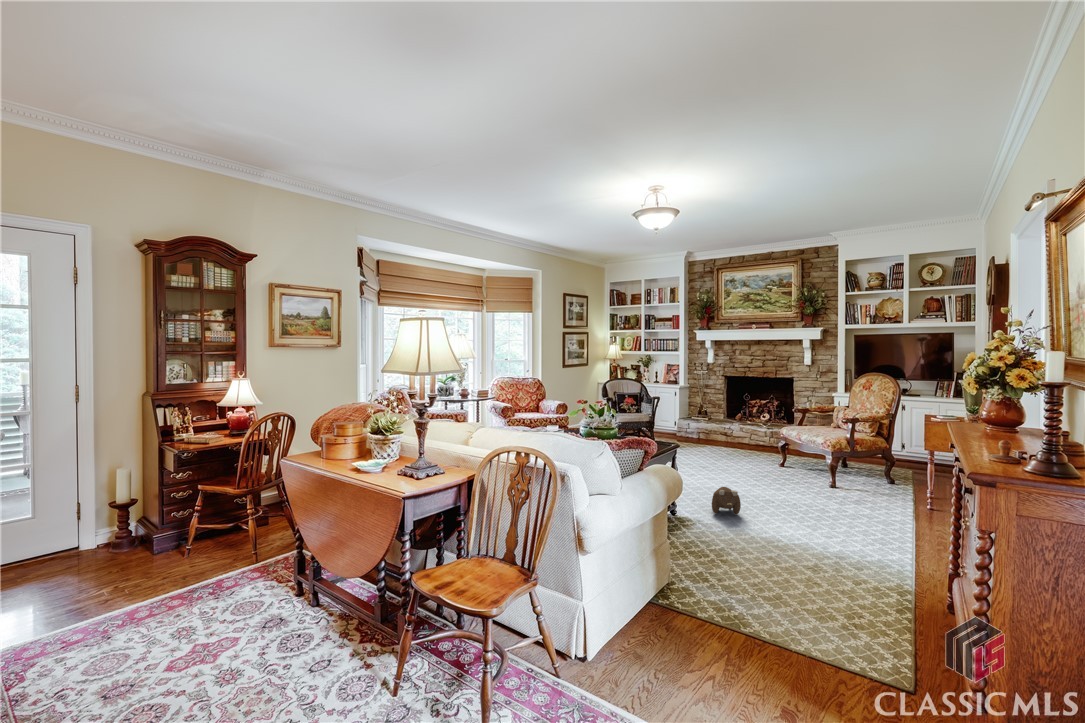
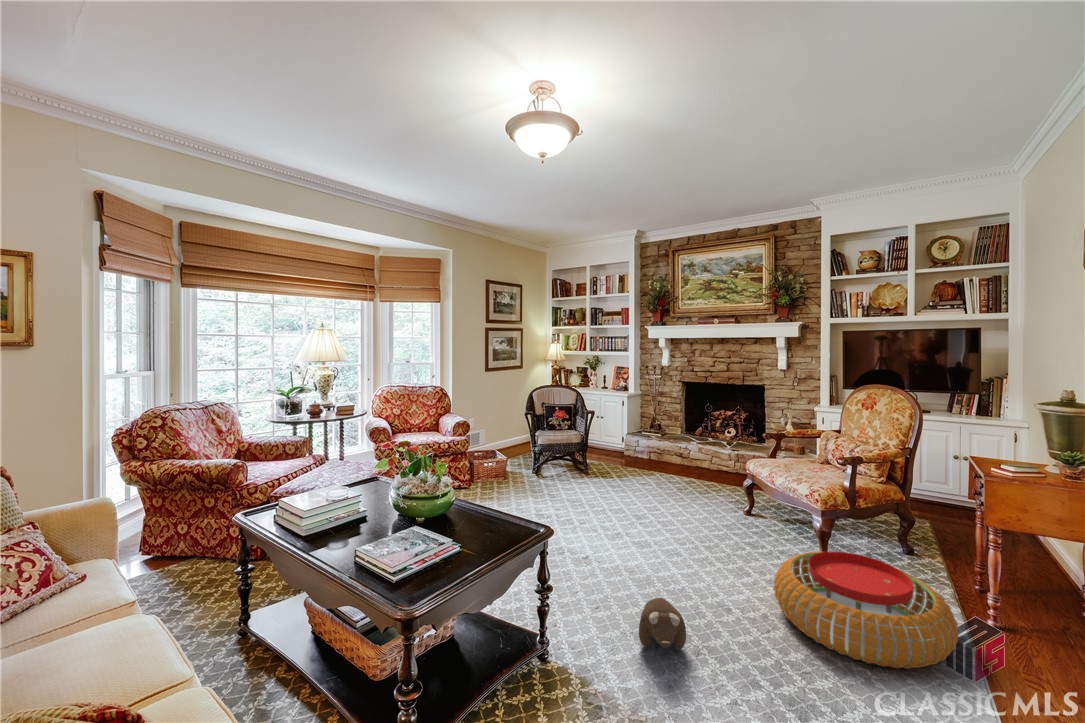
pouf: none [795,469,903,521] -> present [774,552,958,669]

